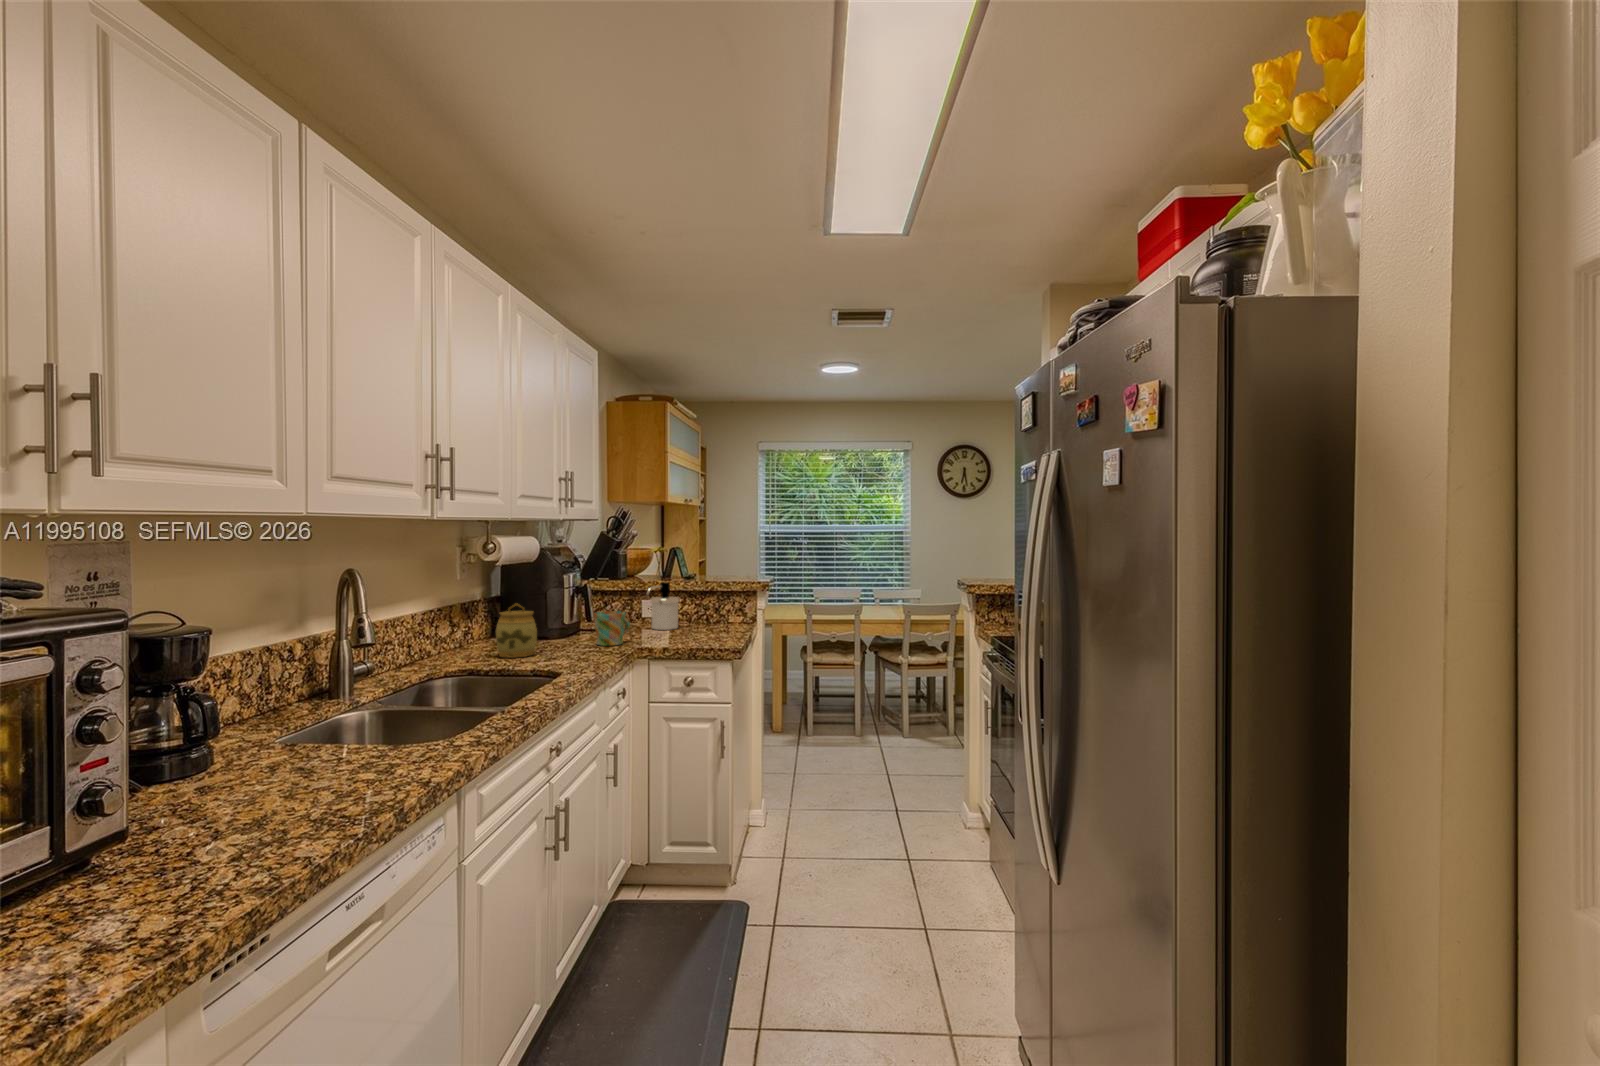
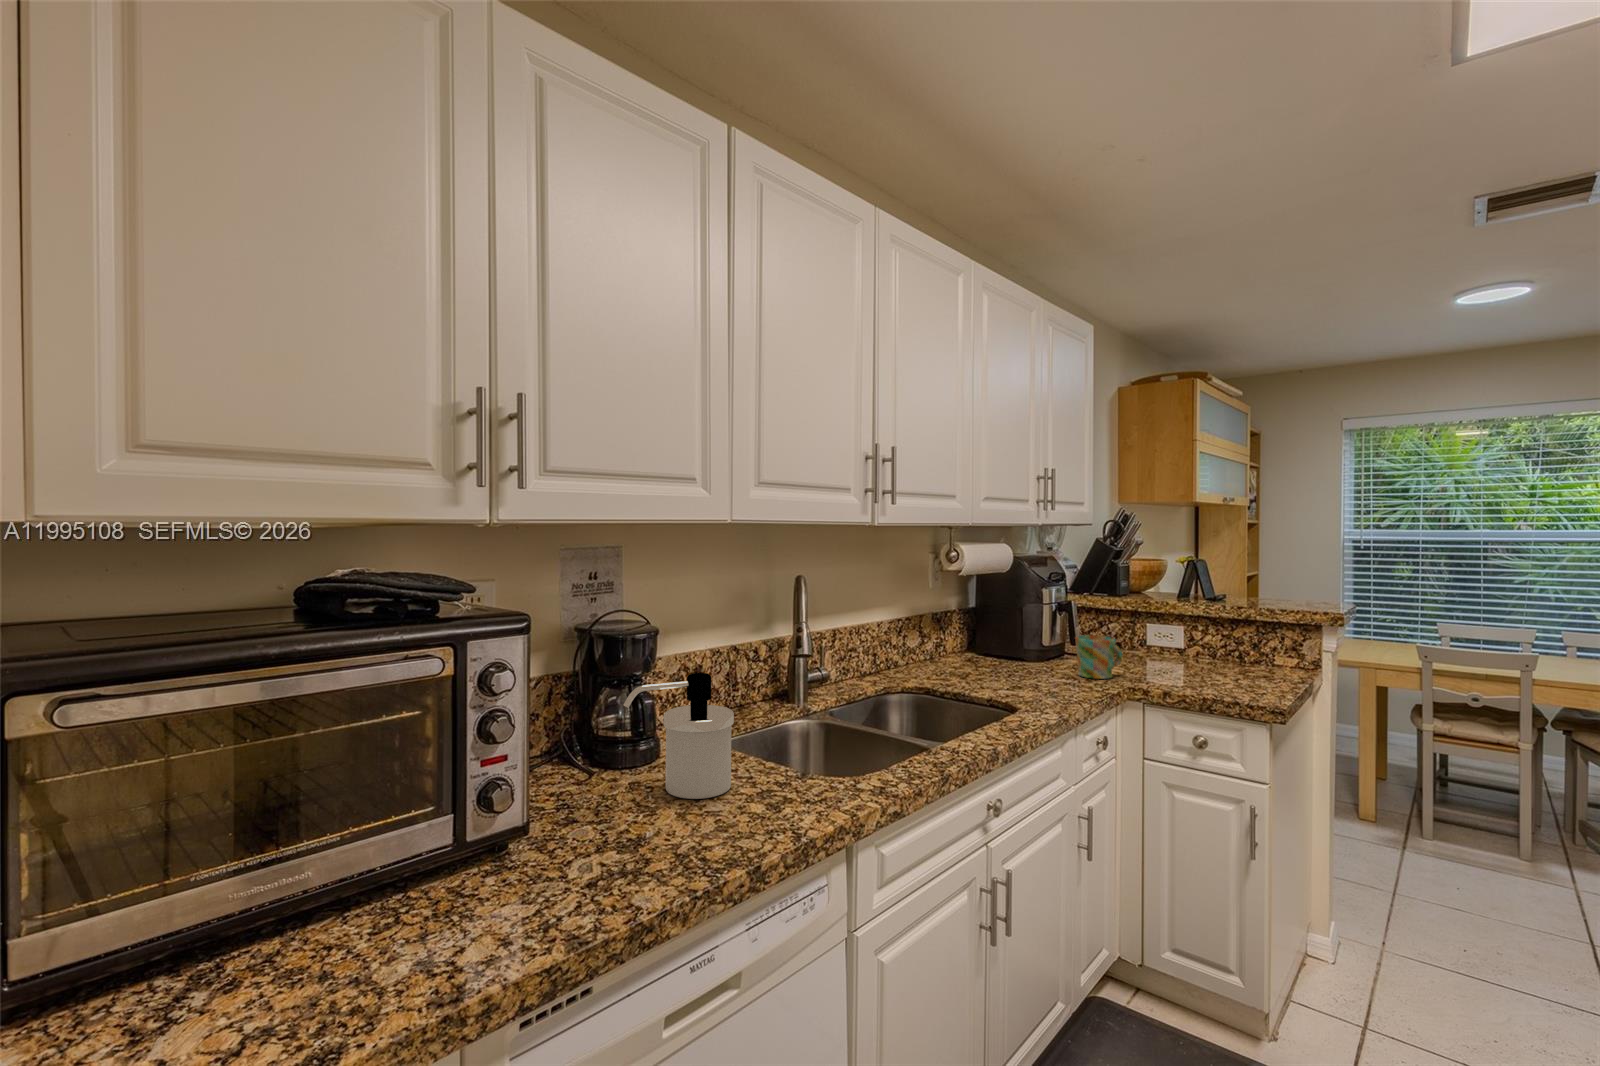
soap dispenser: present [647,582,679,630] -> present [624,673,734,799]
jar: present [496,604,537,658] -> none [961,618,1005,680]

